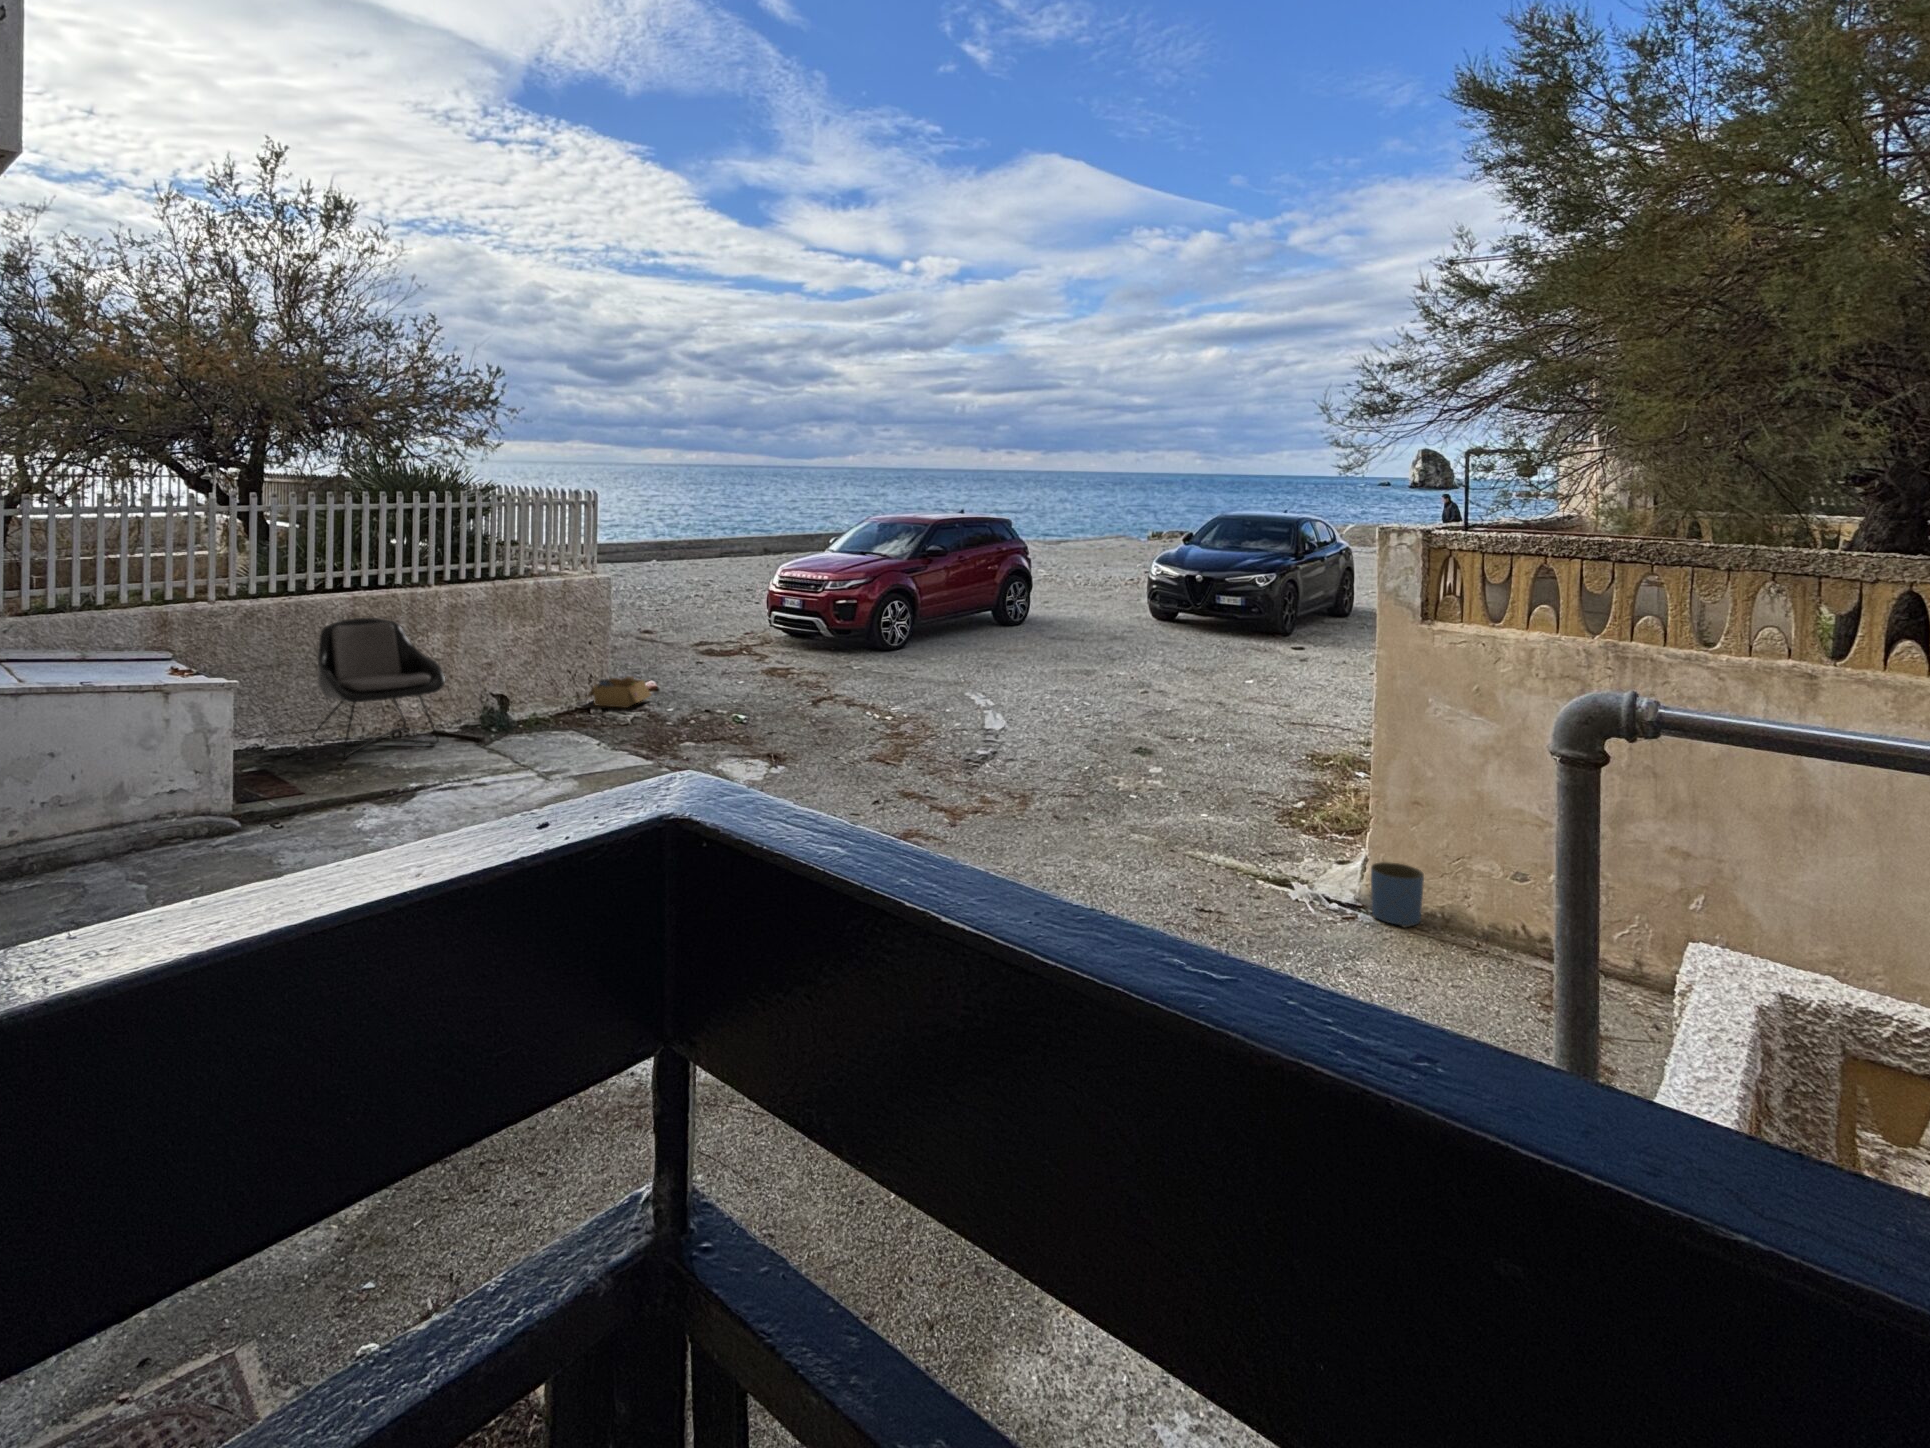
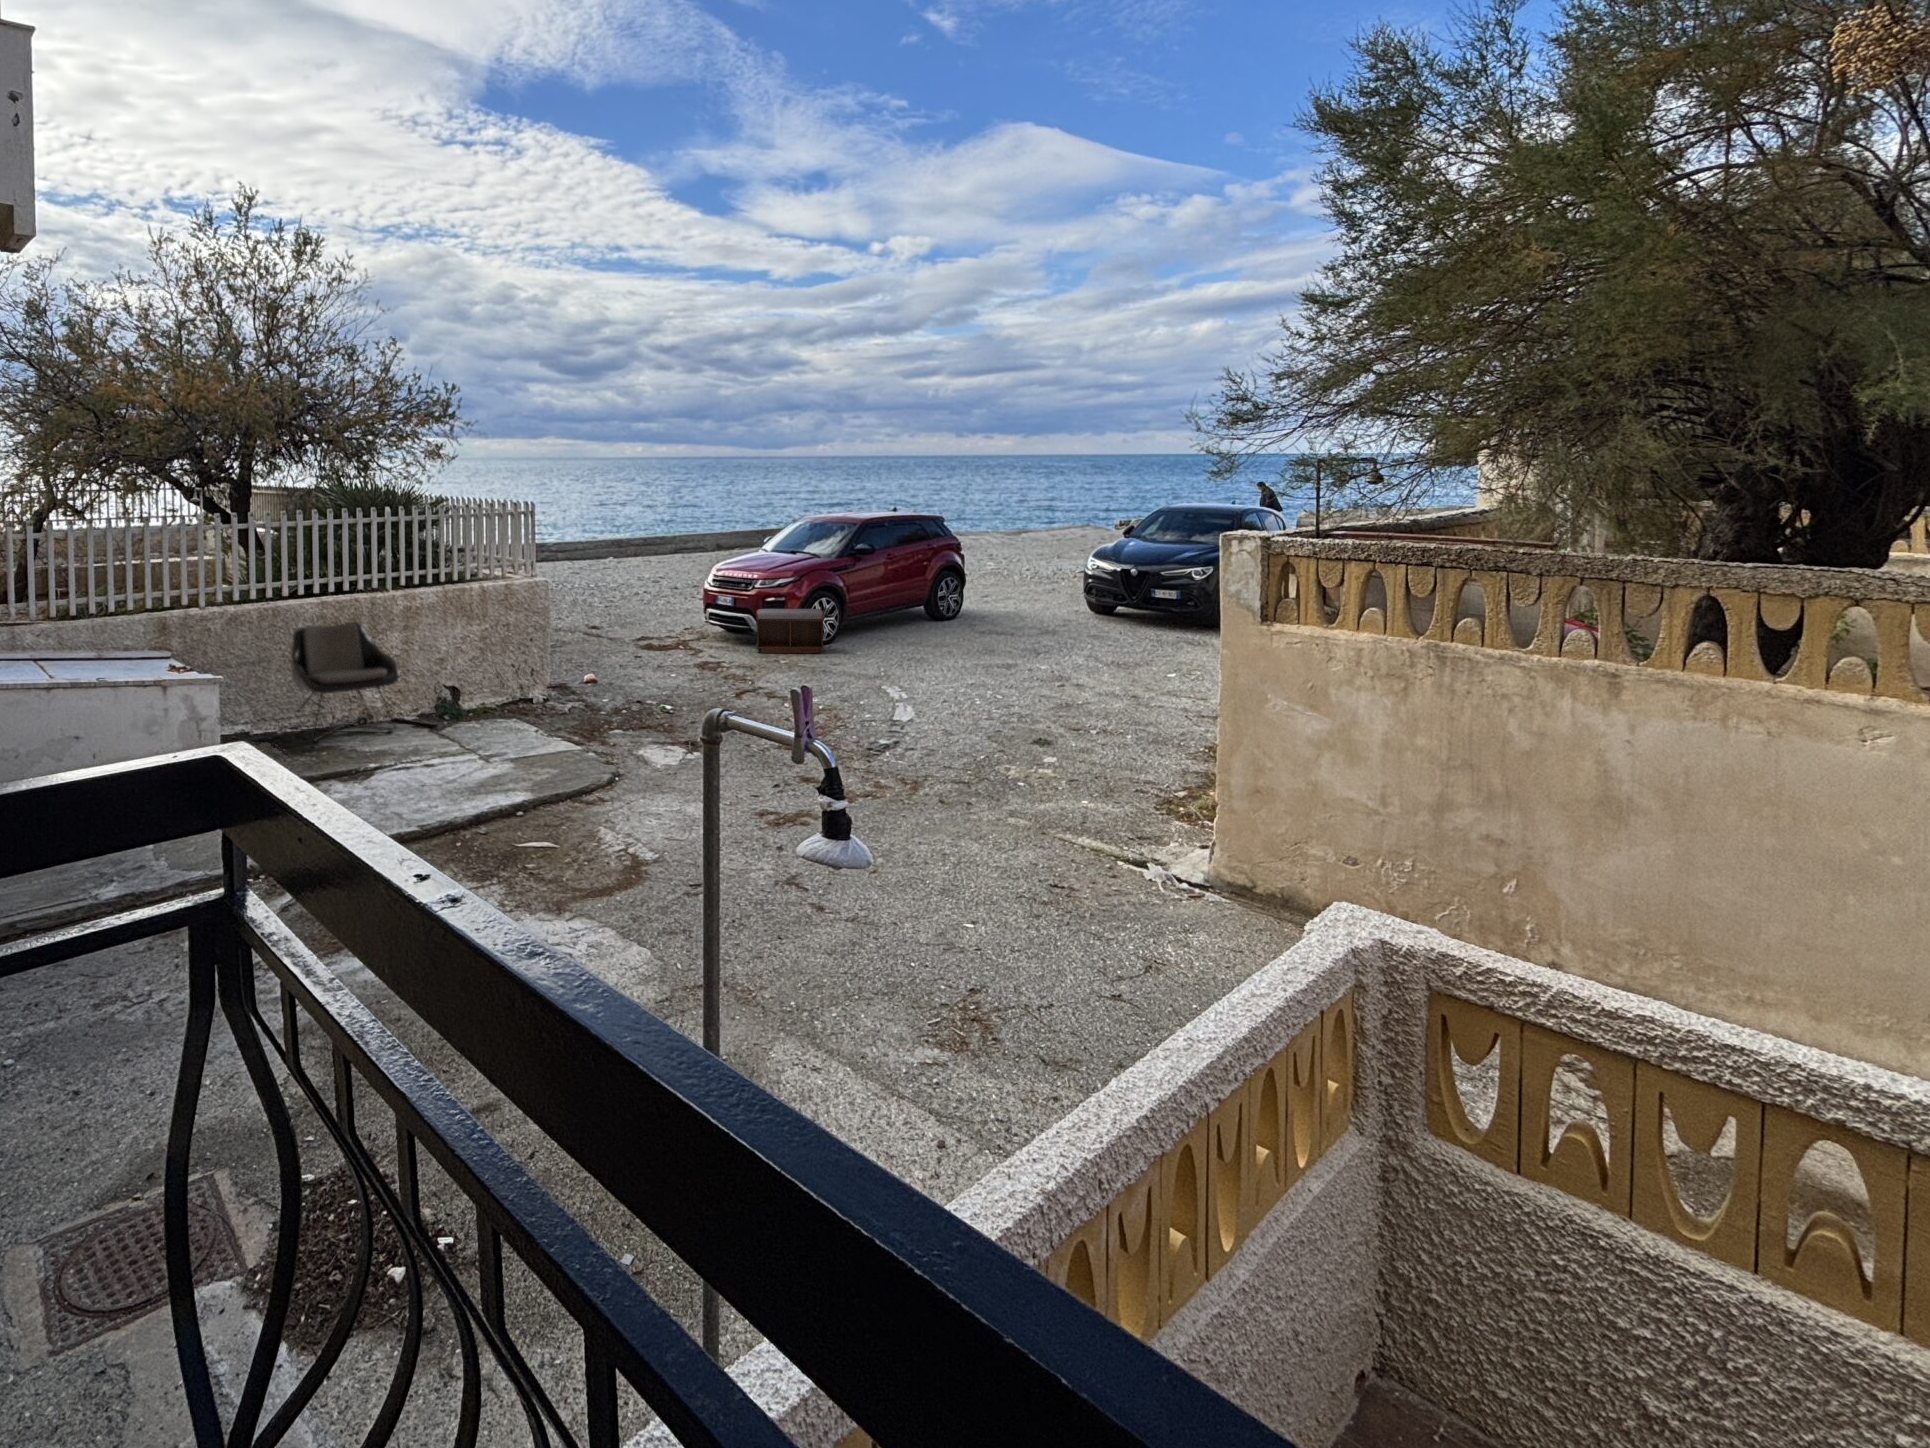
bench: none [819,611,892,658] -> present [756,609,824,653]
cardboard box: present [588,676,651,708] -> none [531,671,591,699]
planter: present [1371,862,1424,927] -> none [1206,845,1255,905]

